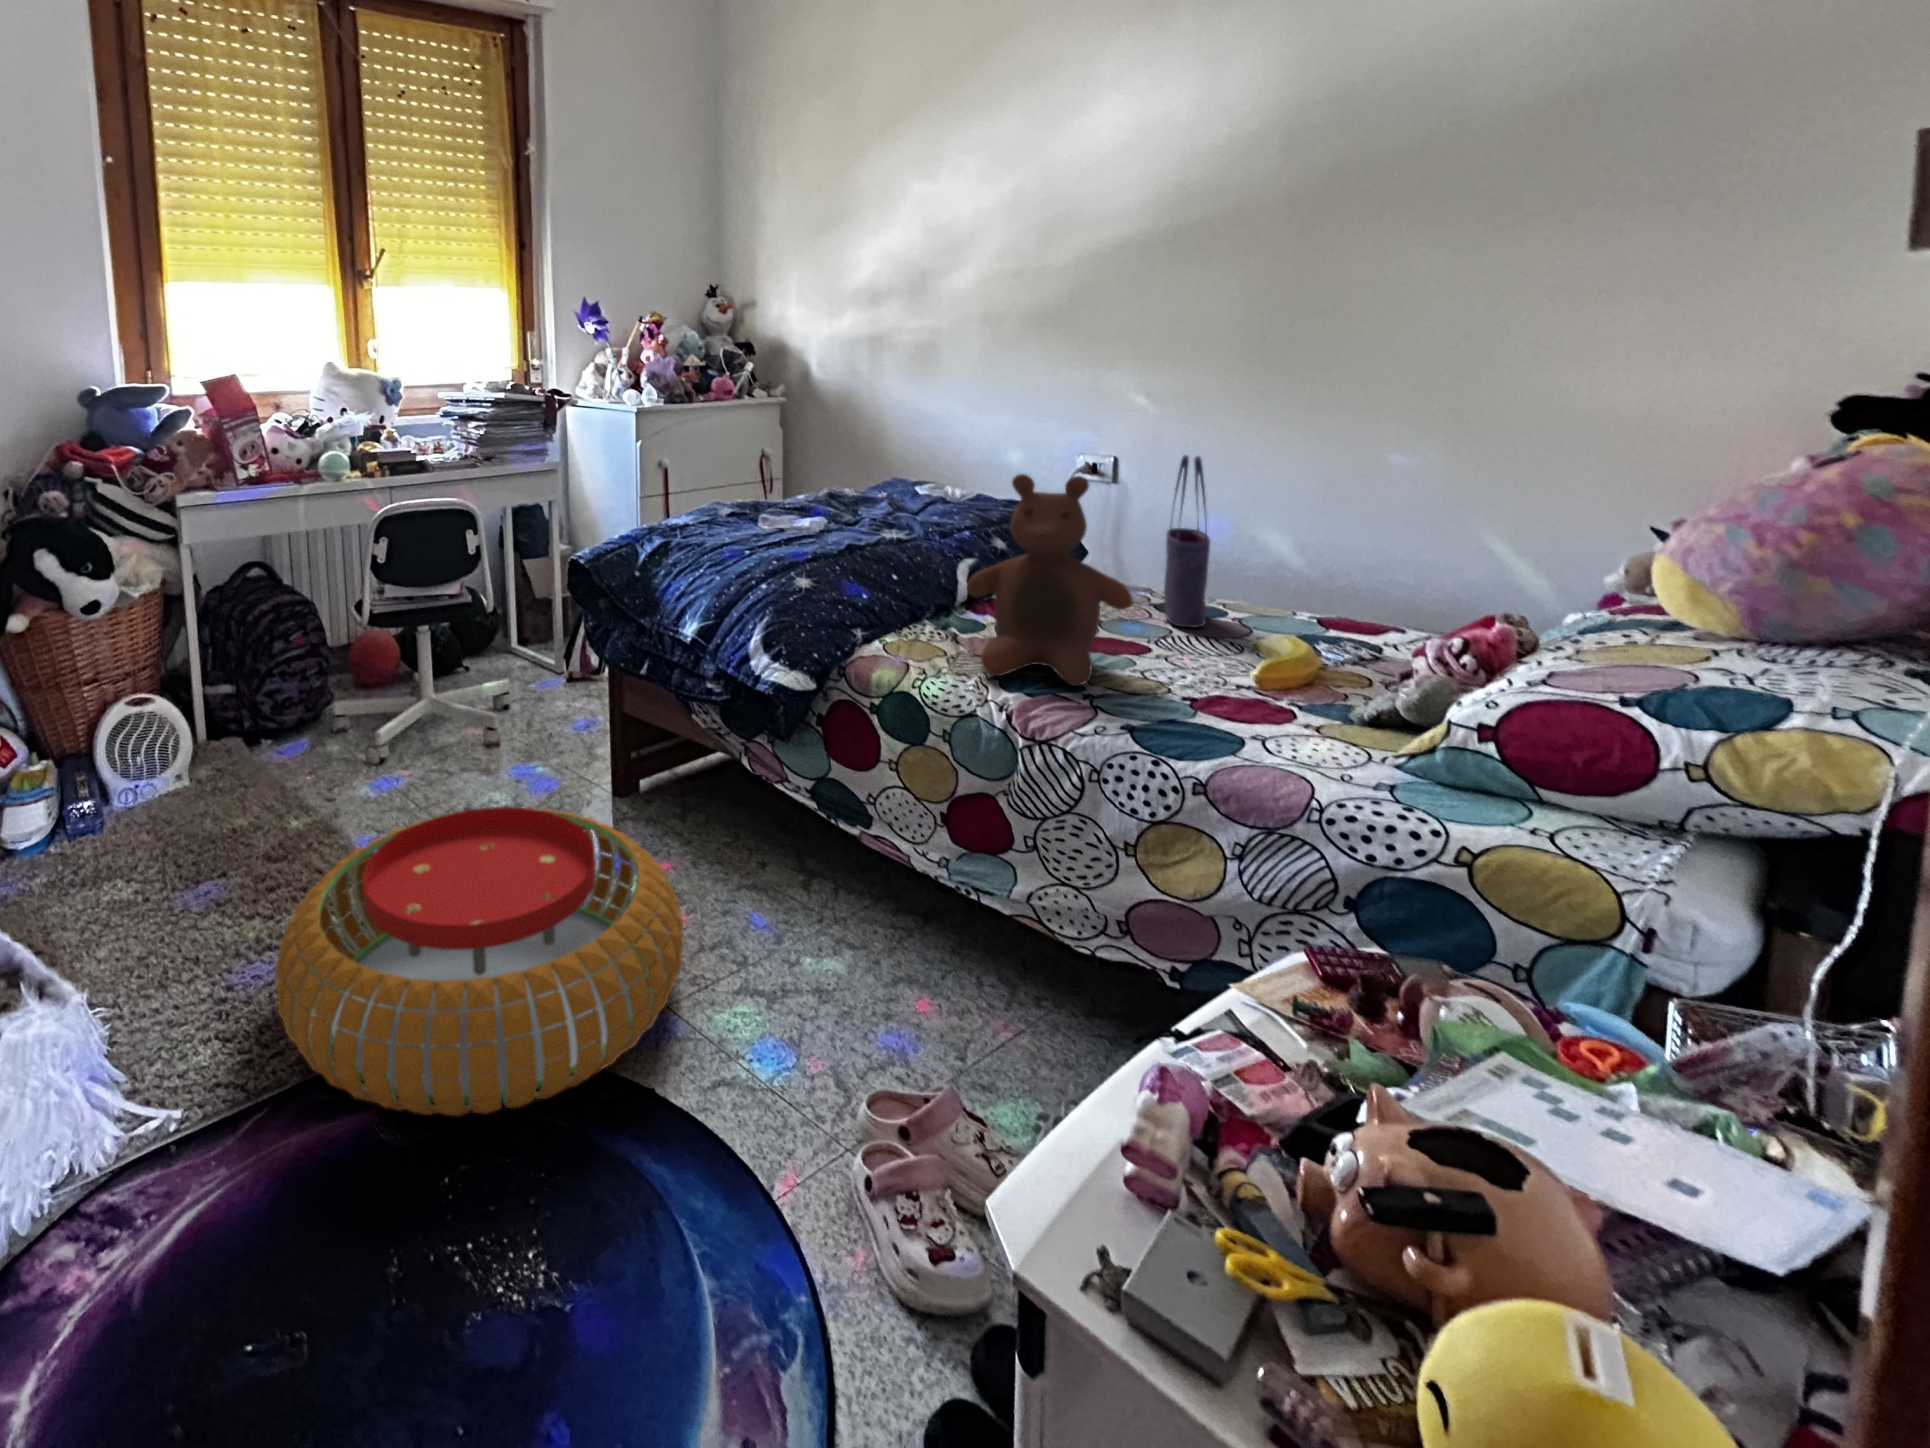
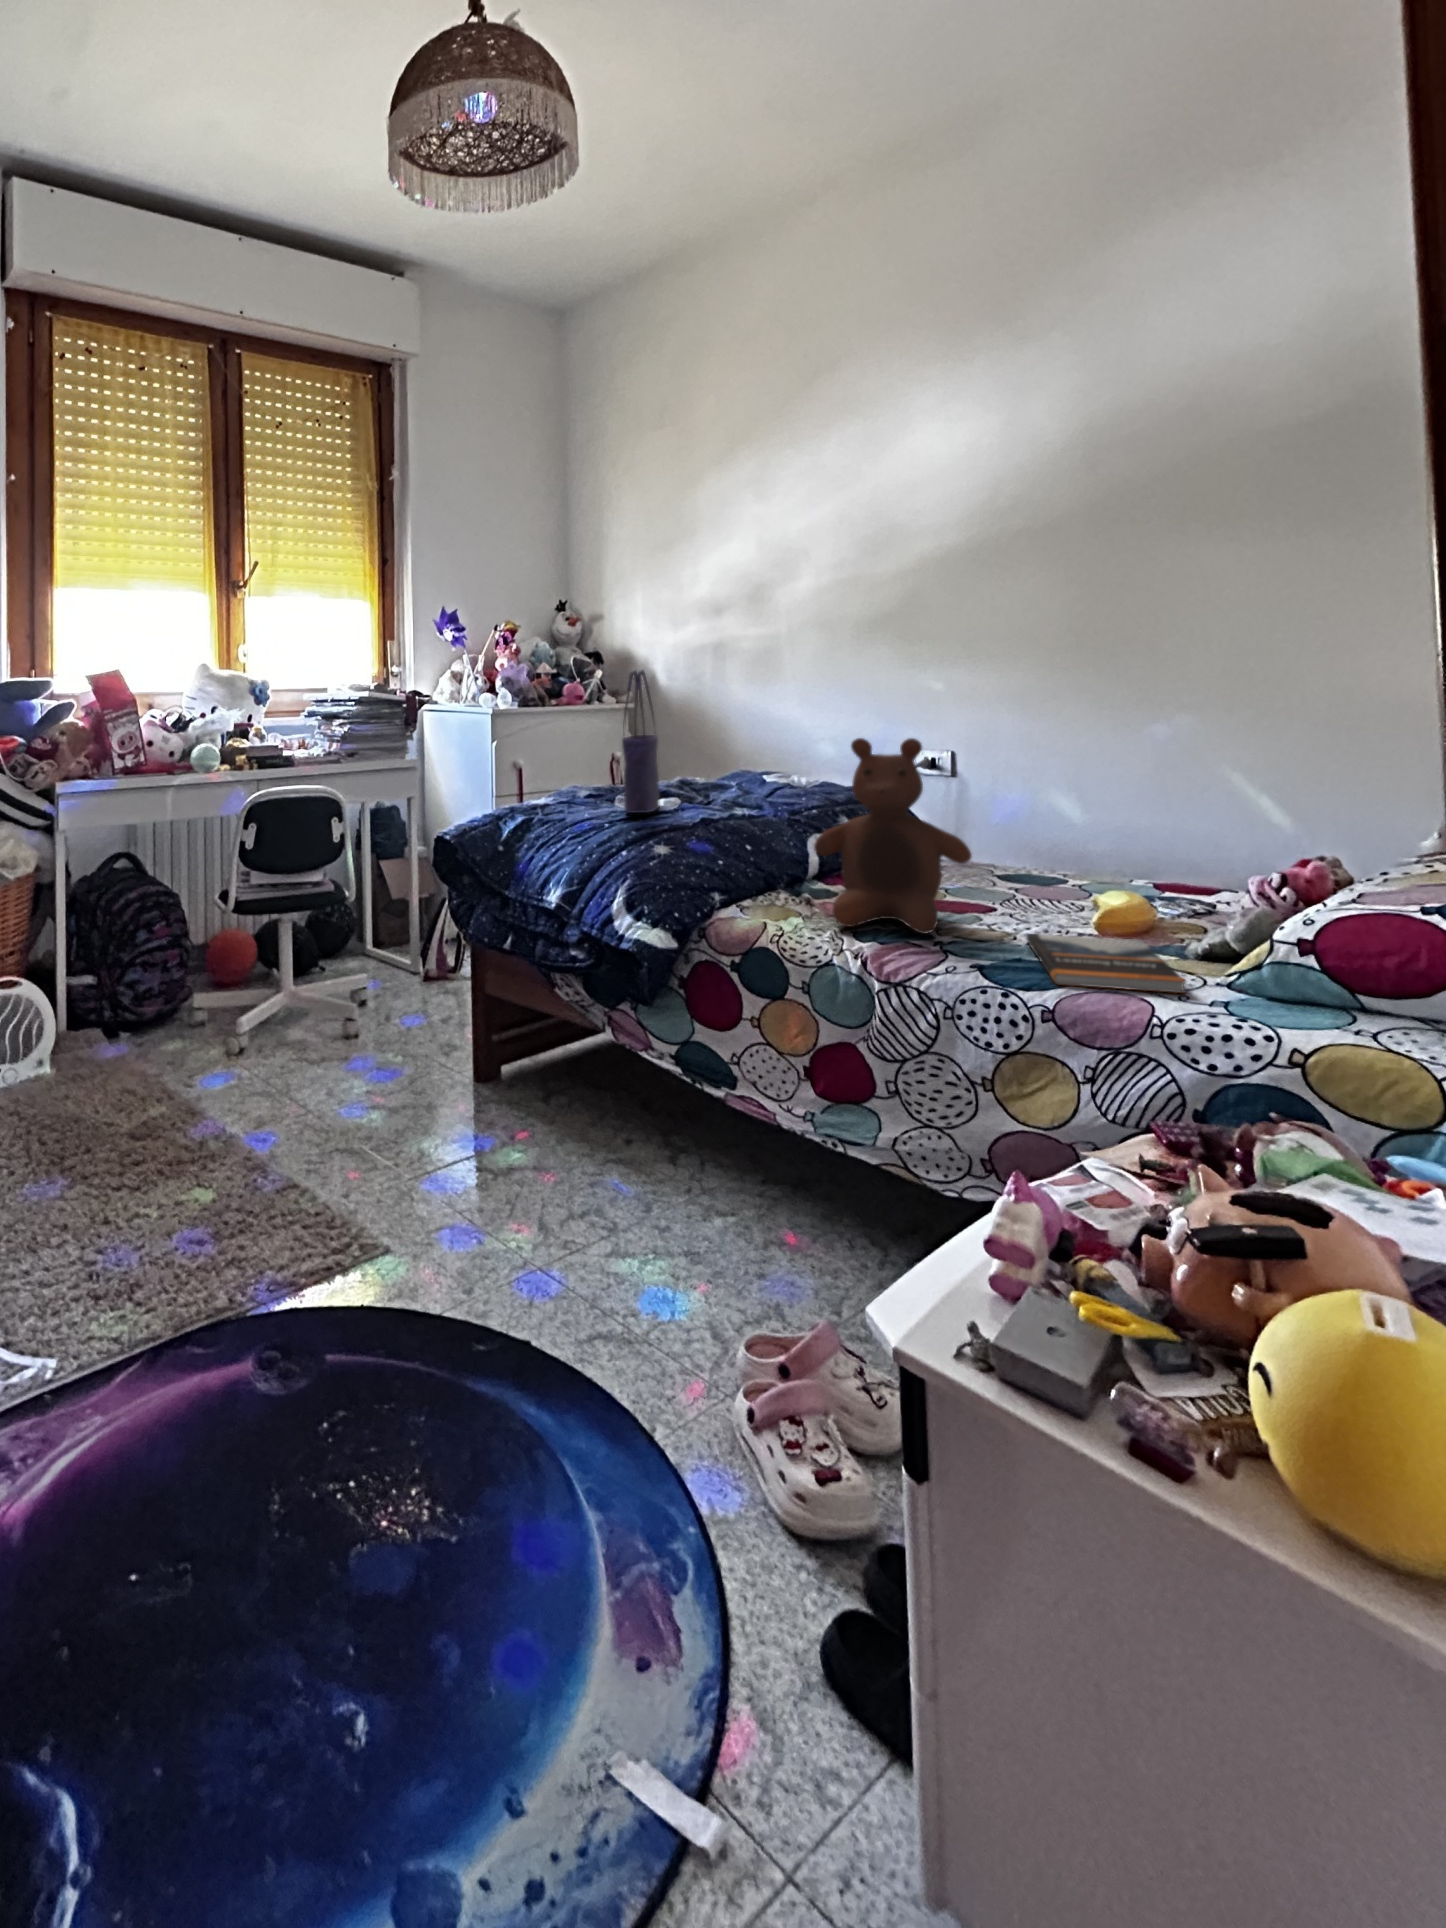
tote bag: present [1164,455,1210,627] -> present [622,669,659,813]
book: none [1183,689,1350,768] -> present [1026,934,1185,993]
pouf: present [275,807,683,1116] -> none [151,1066,554,1366]

